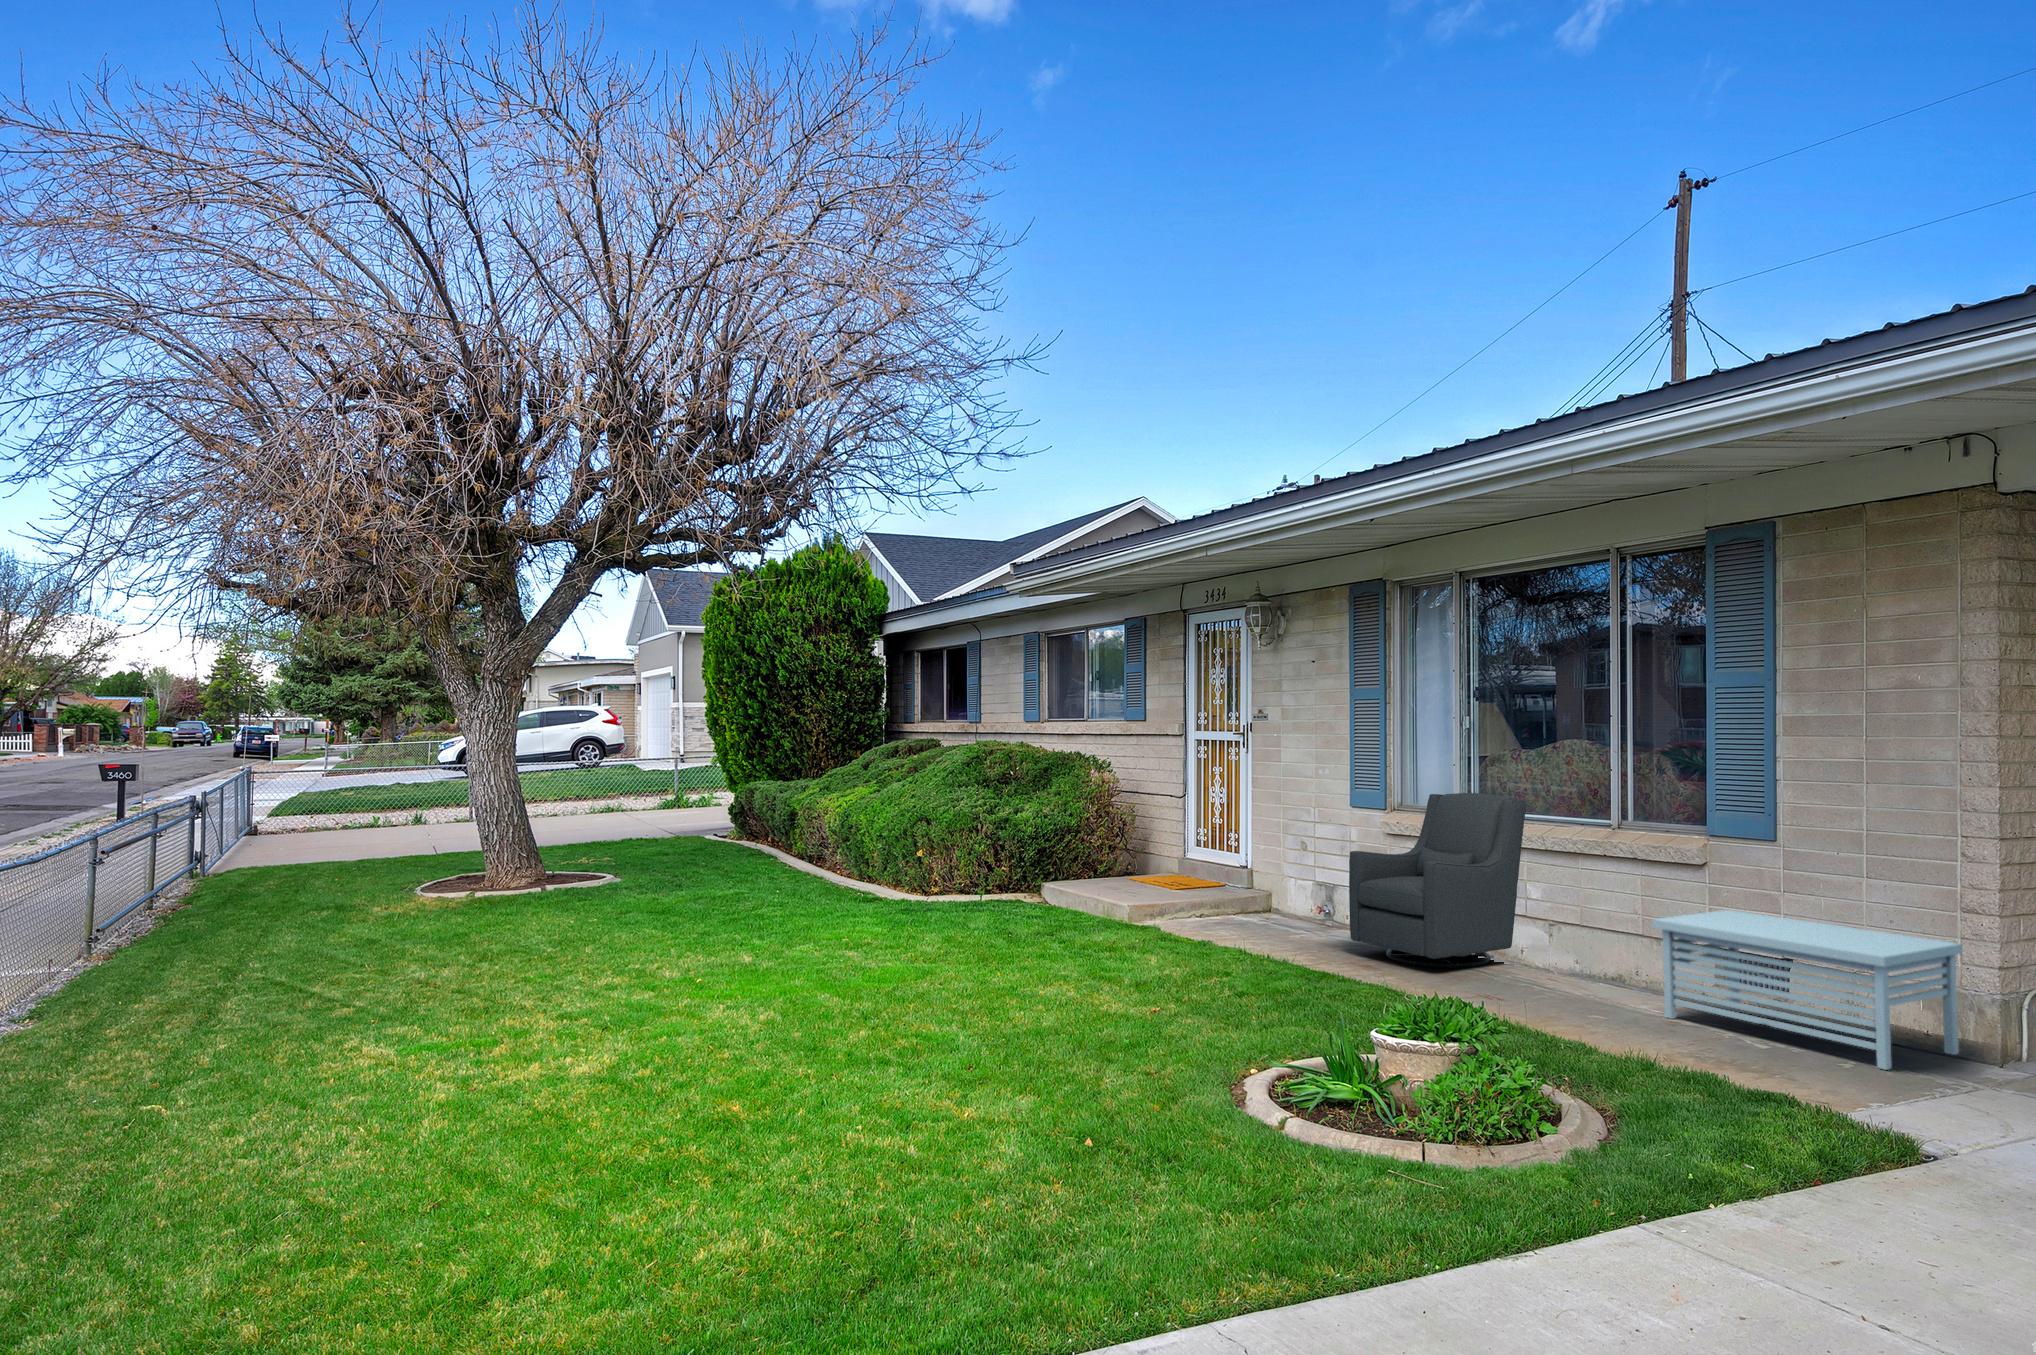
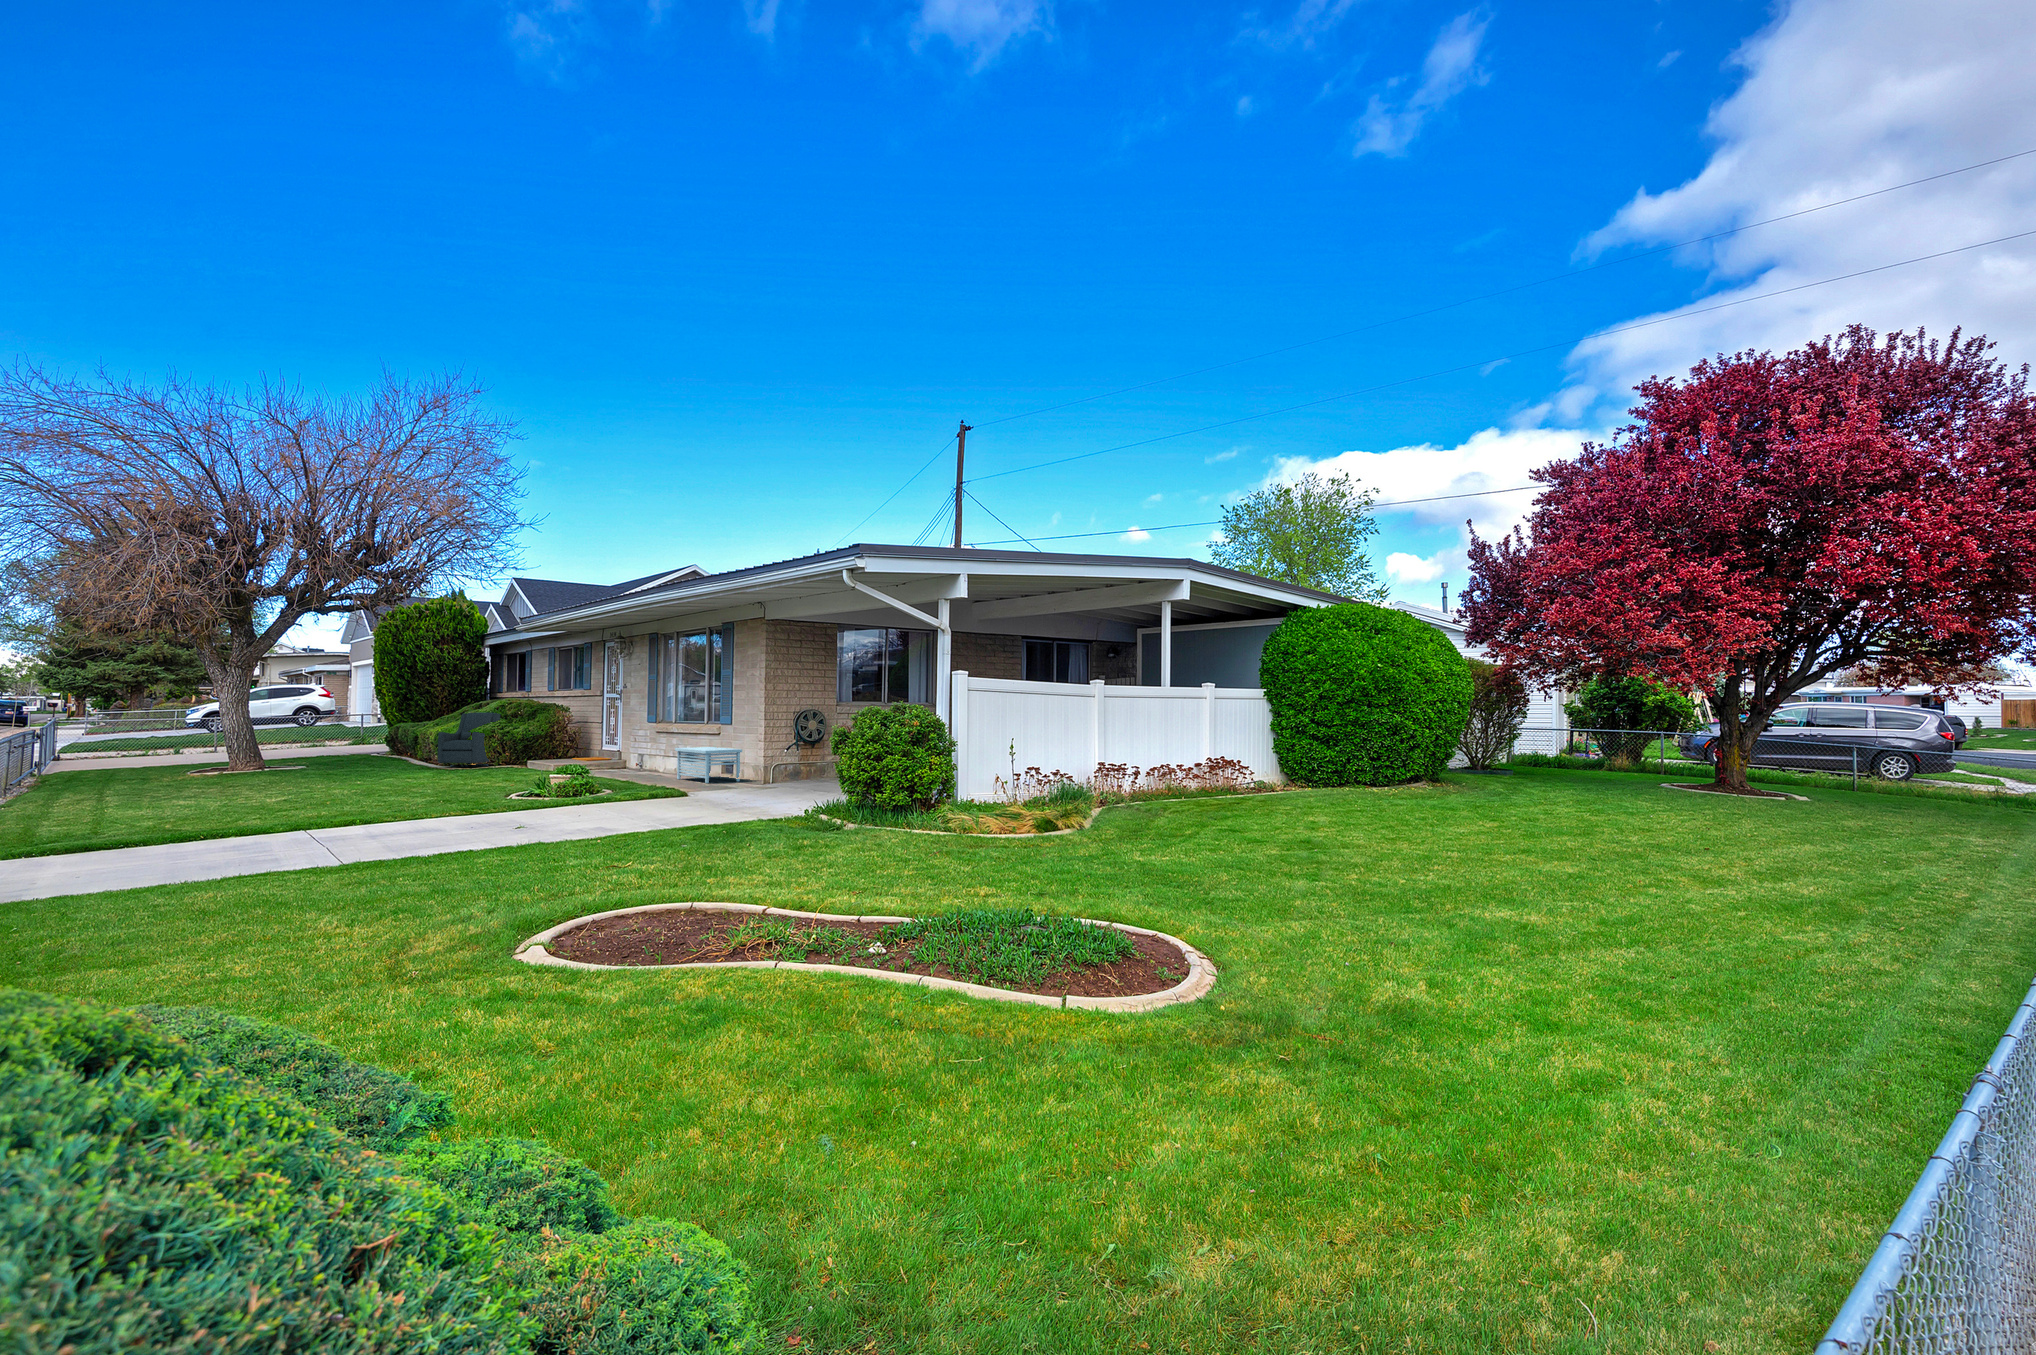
chair: present [1349,793,1526,968] -> present [438,712,500,768]

